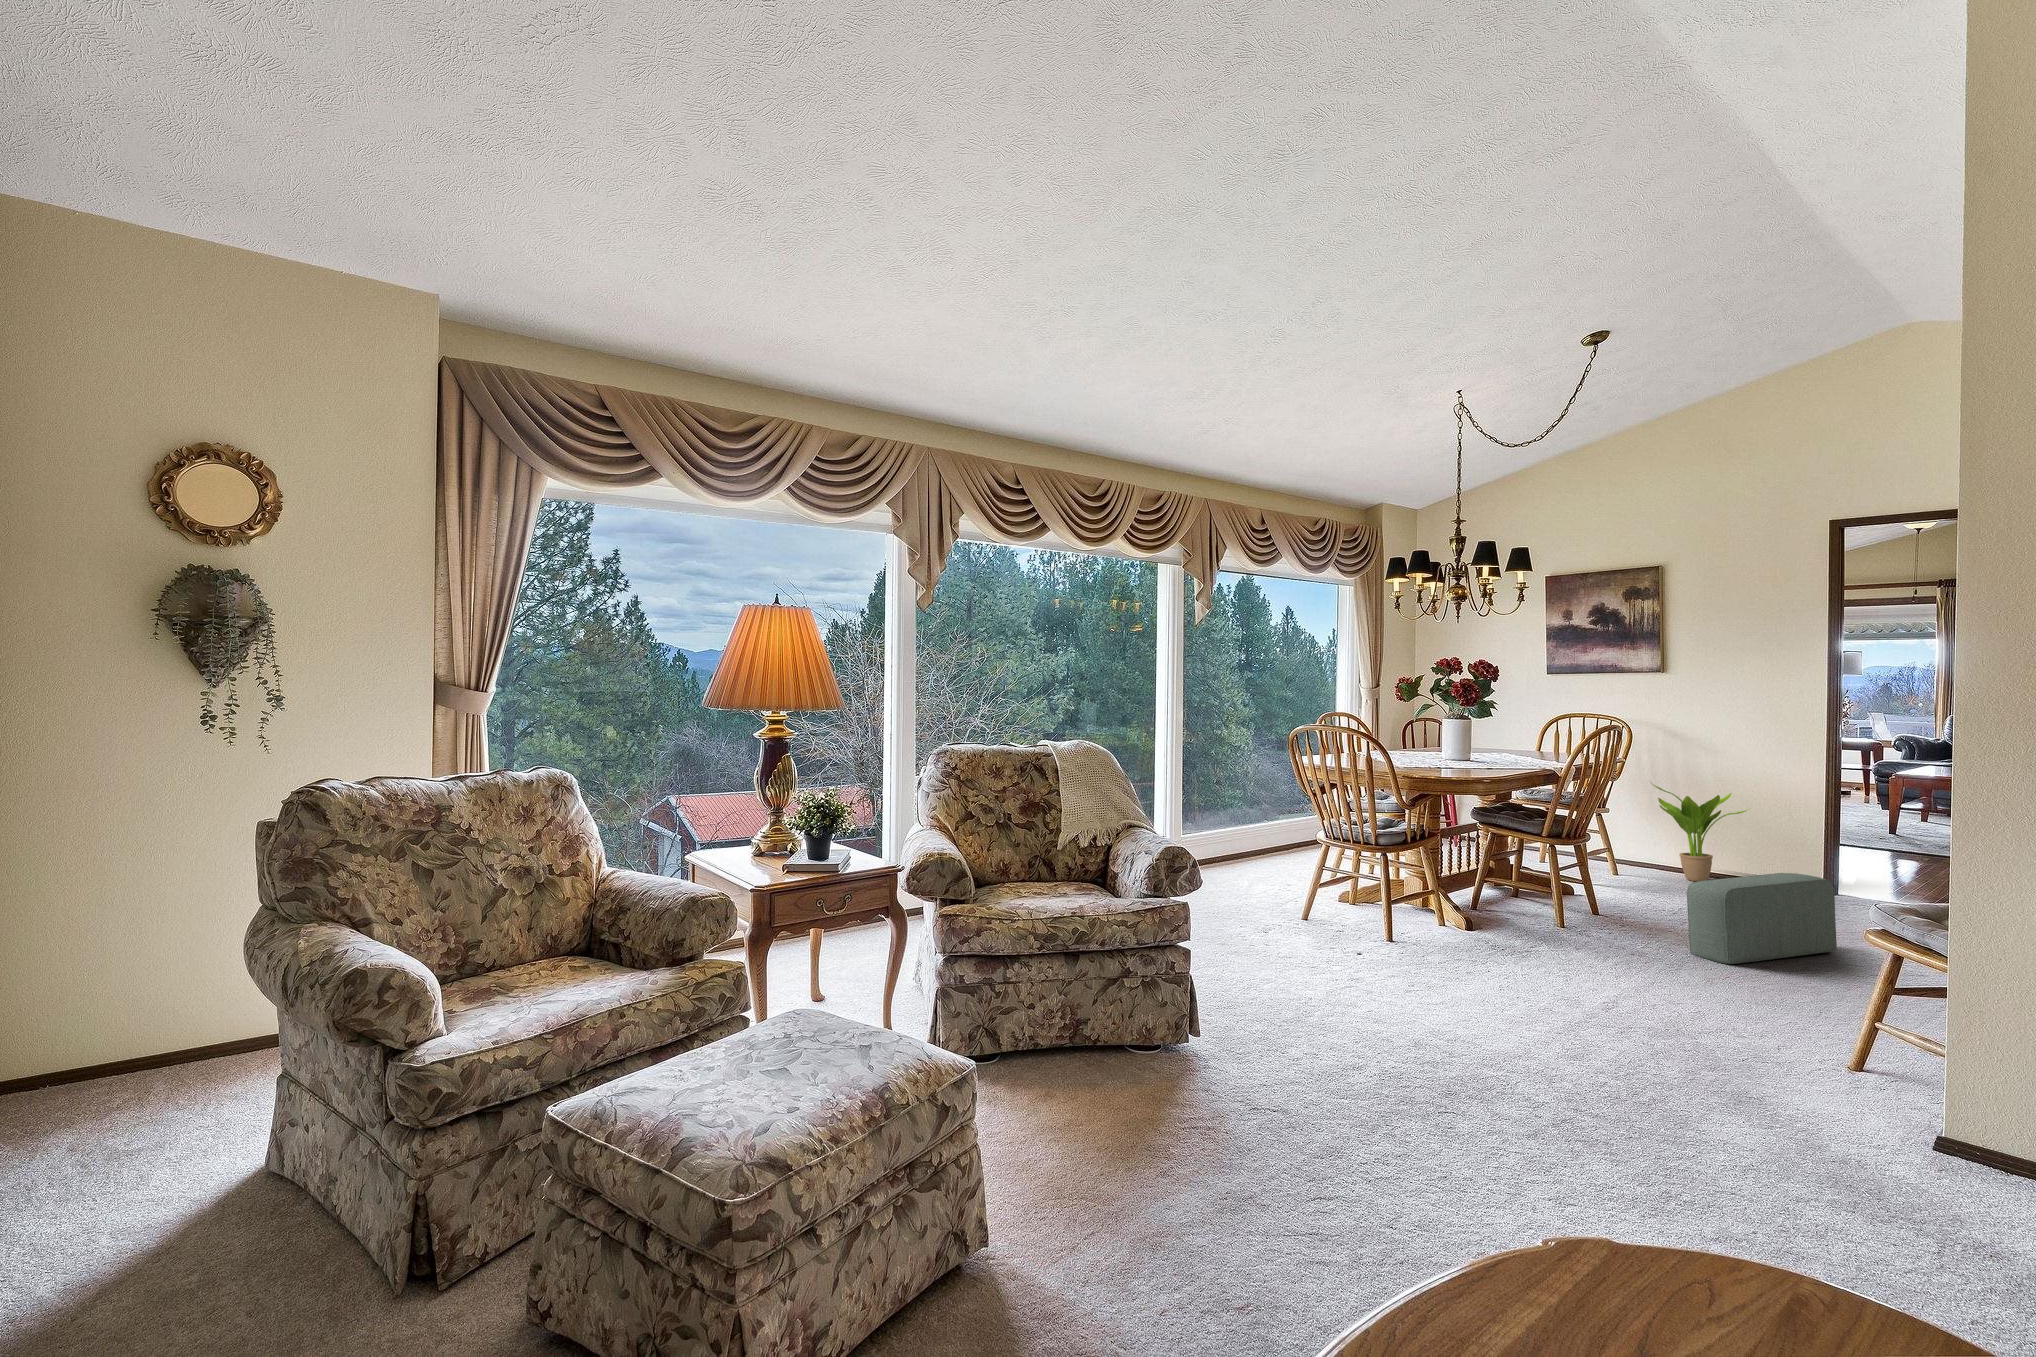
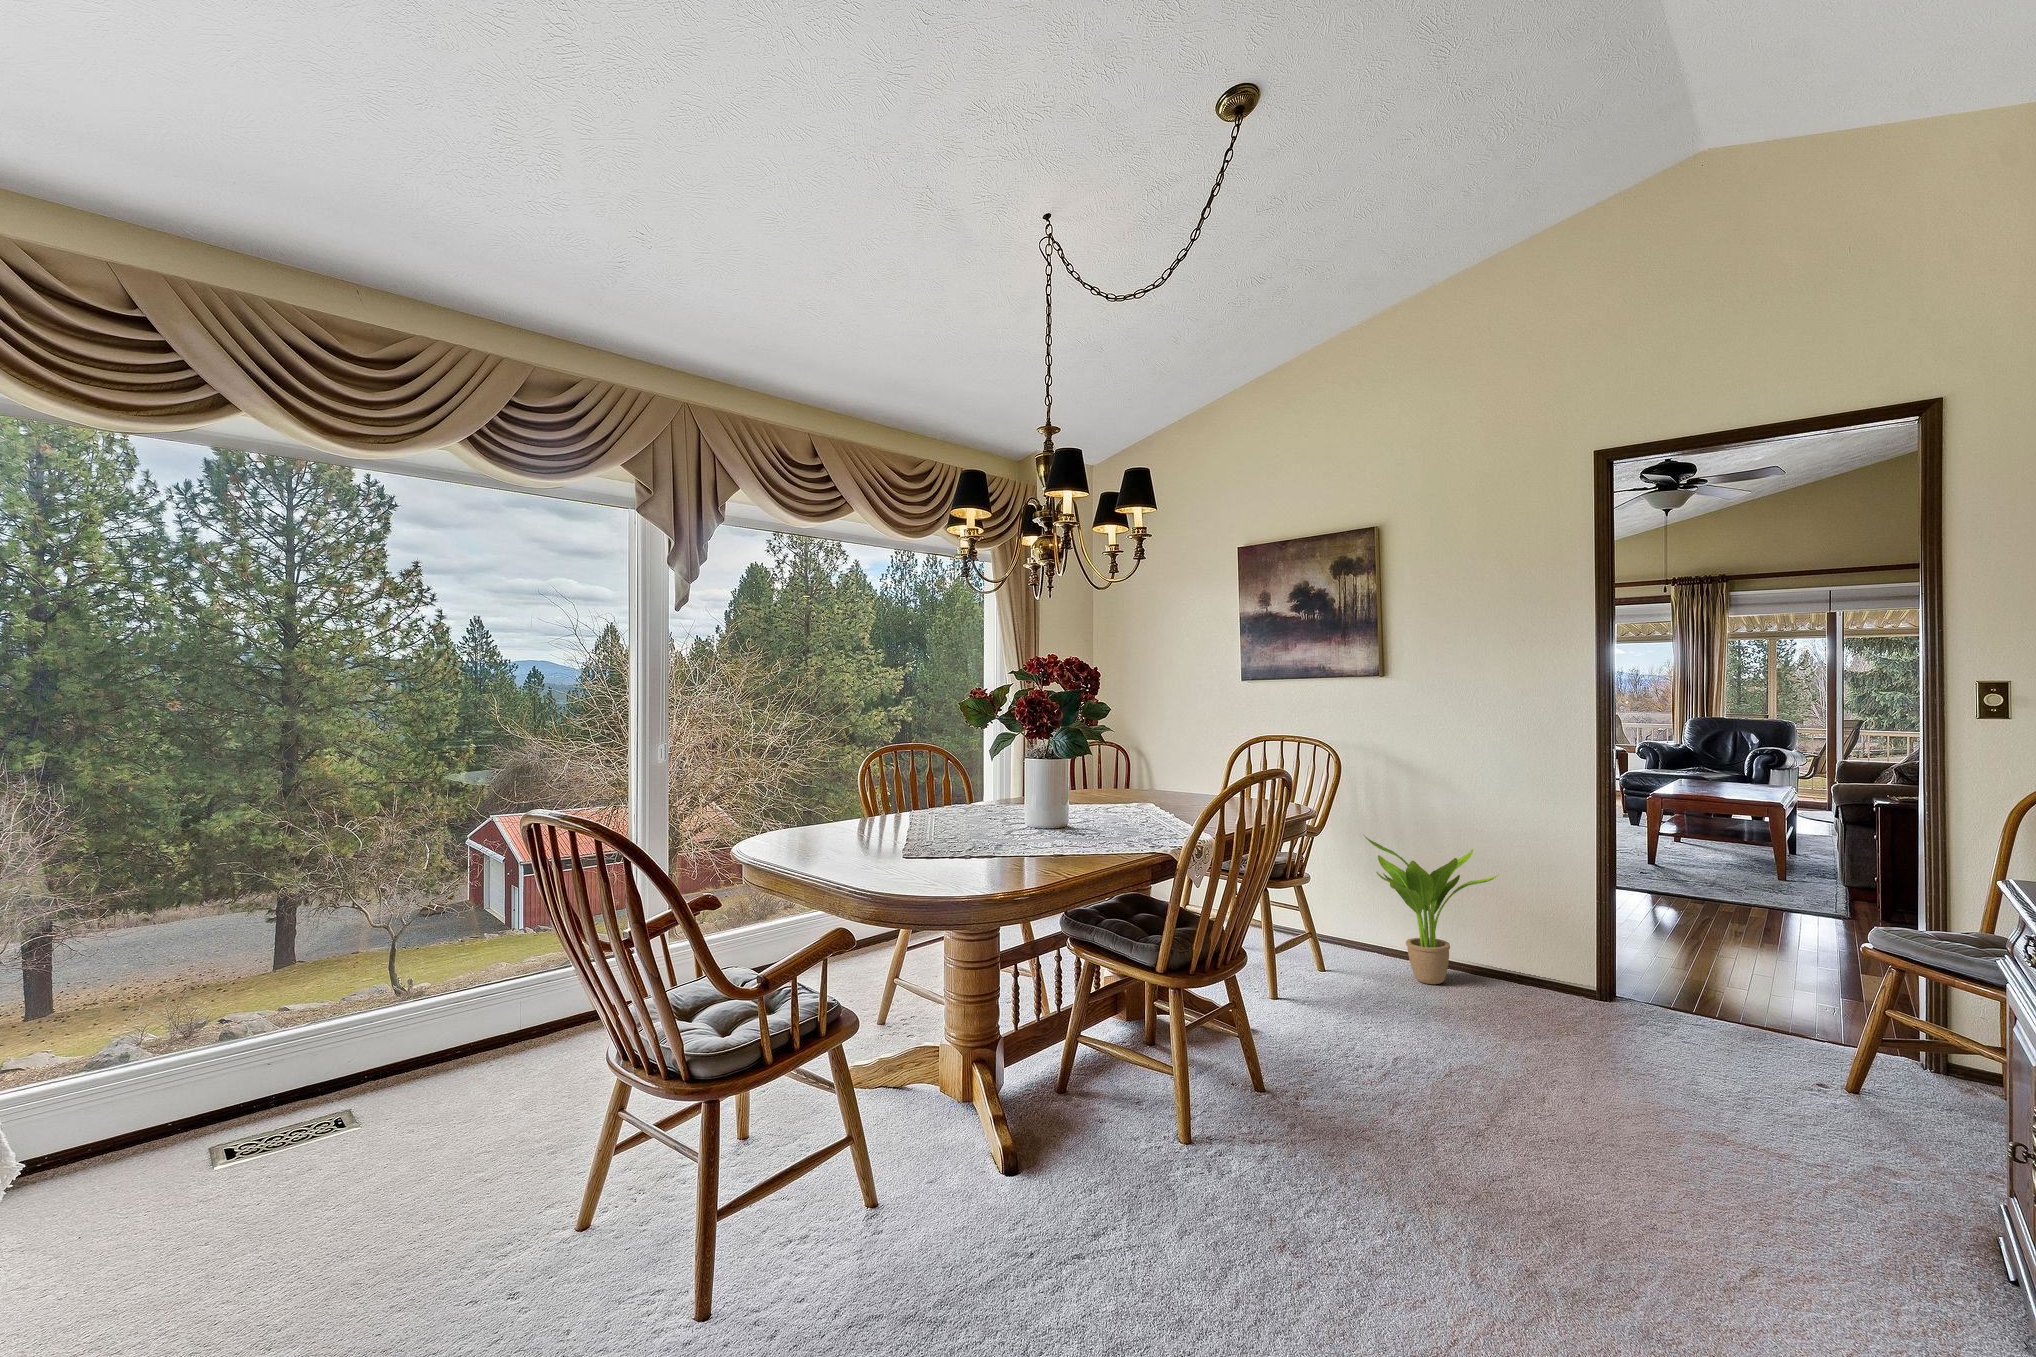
pouf: present [1687,873,1837,964] -> none [1395,1044,1662,1290]

